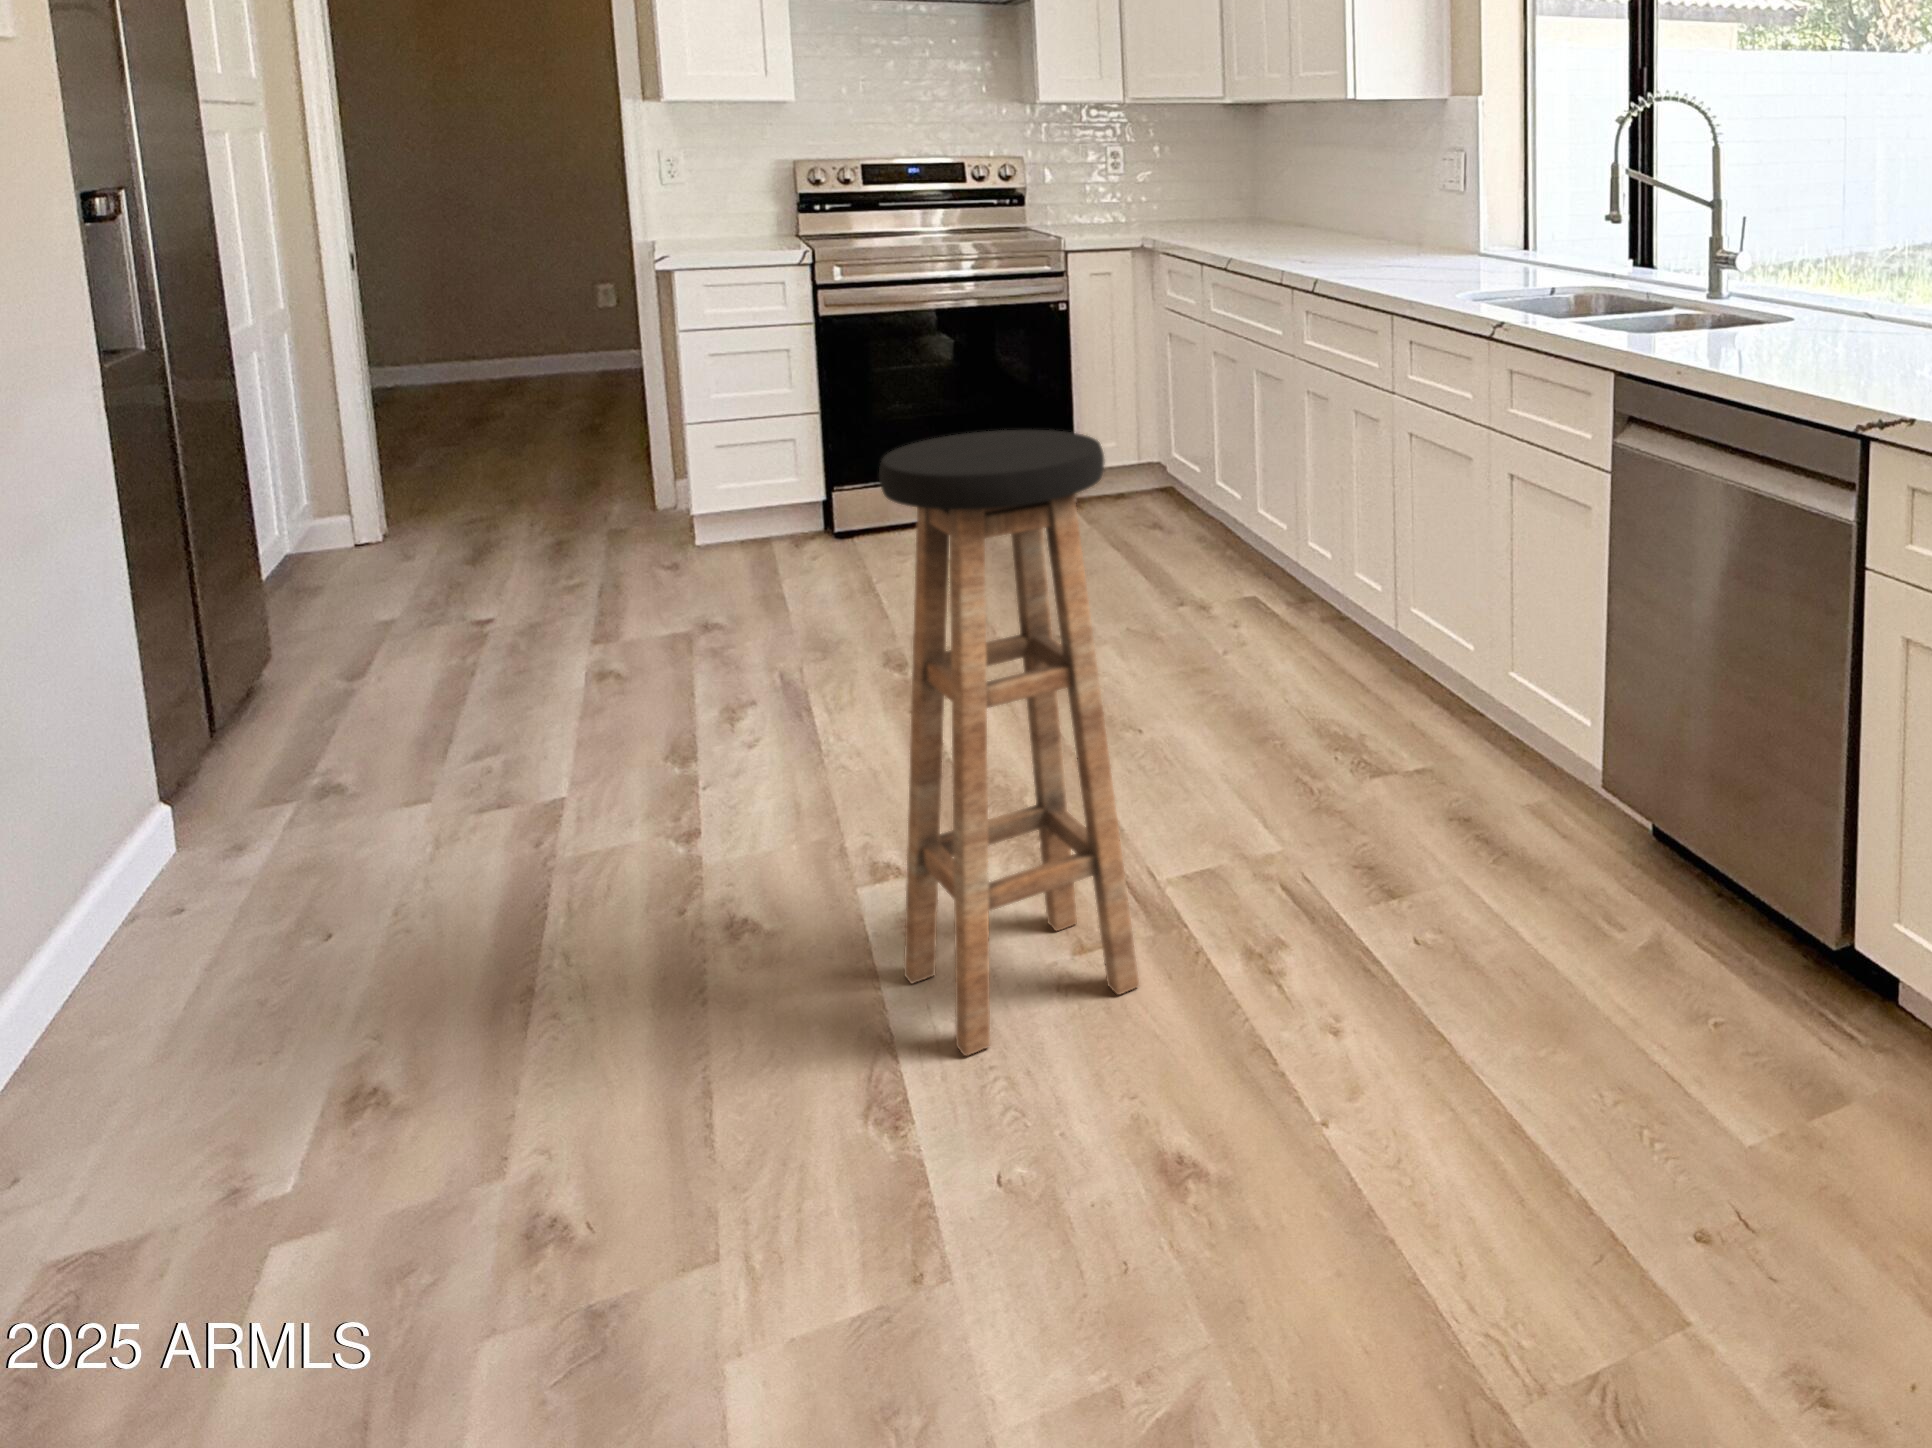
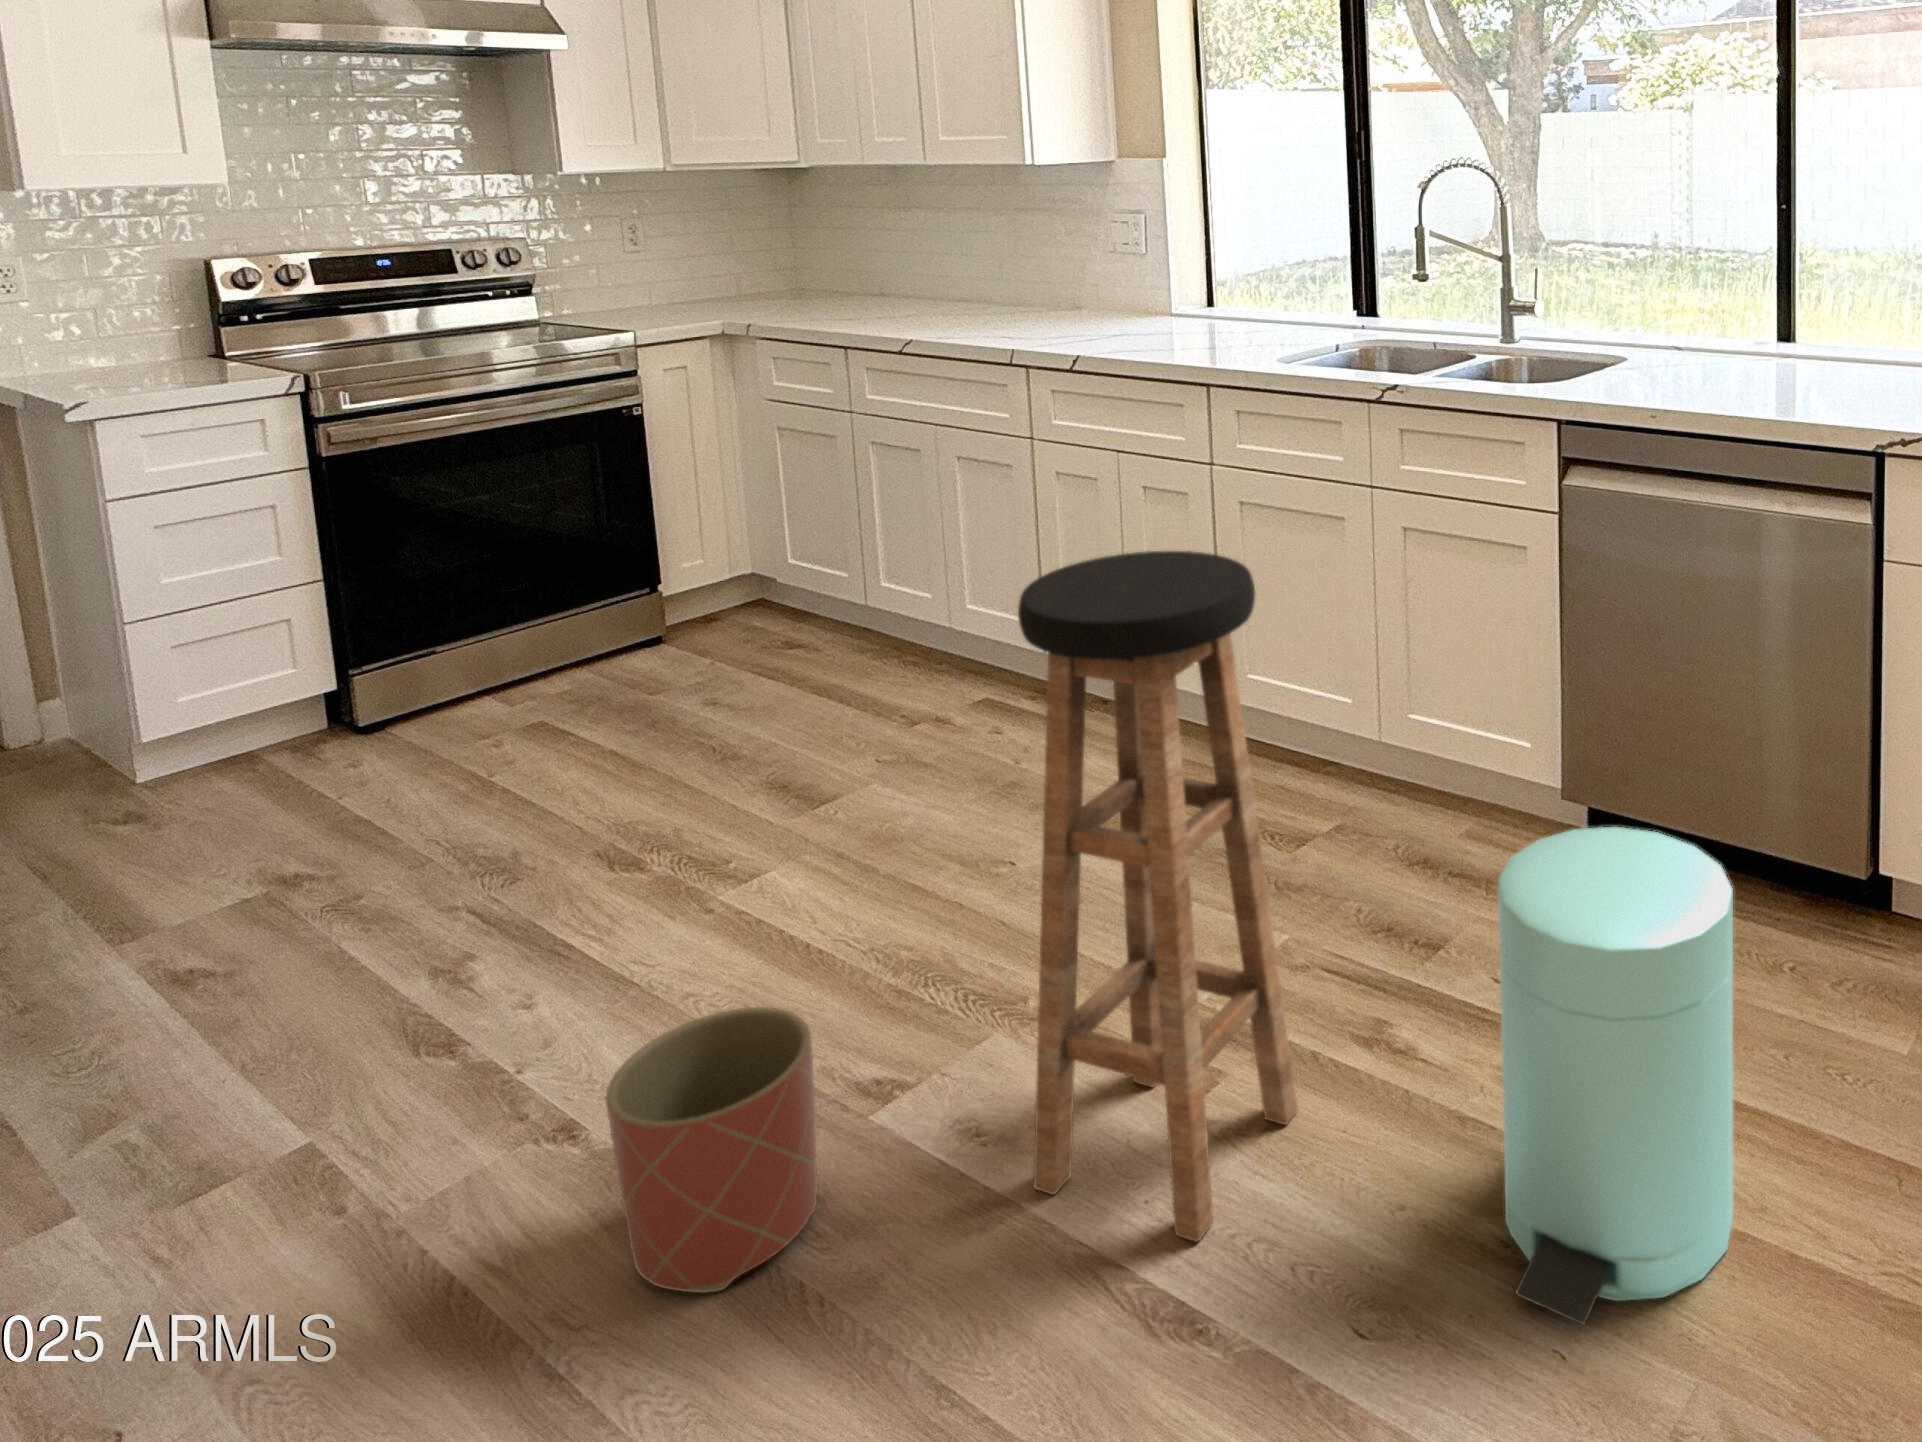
planter: none [611,759,780,967] -> present [606,1007,818,1293]
trash can: none [1133,770,1424,1256] -> present [1498,827,1733,1324]

